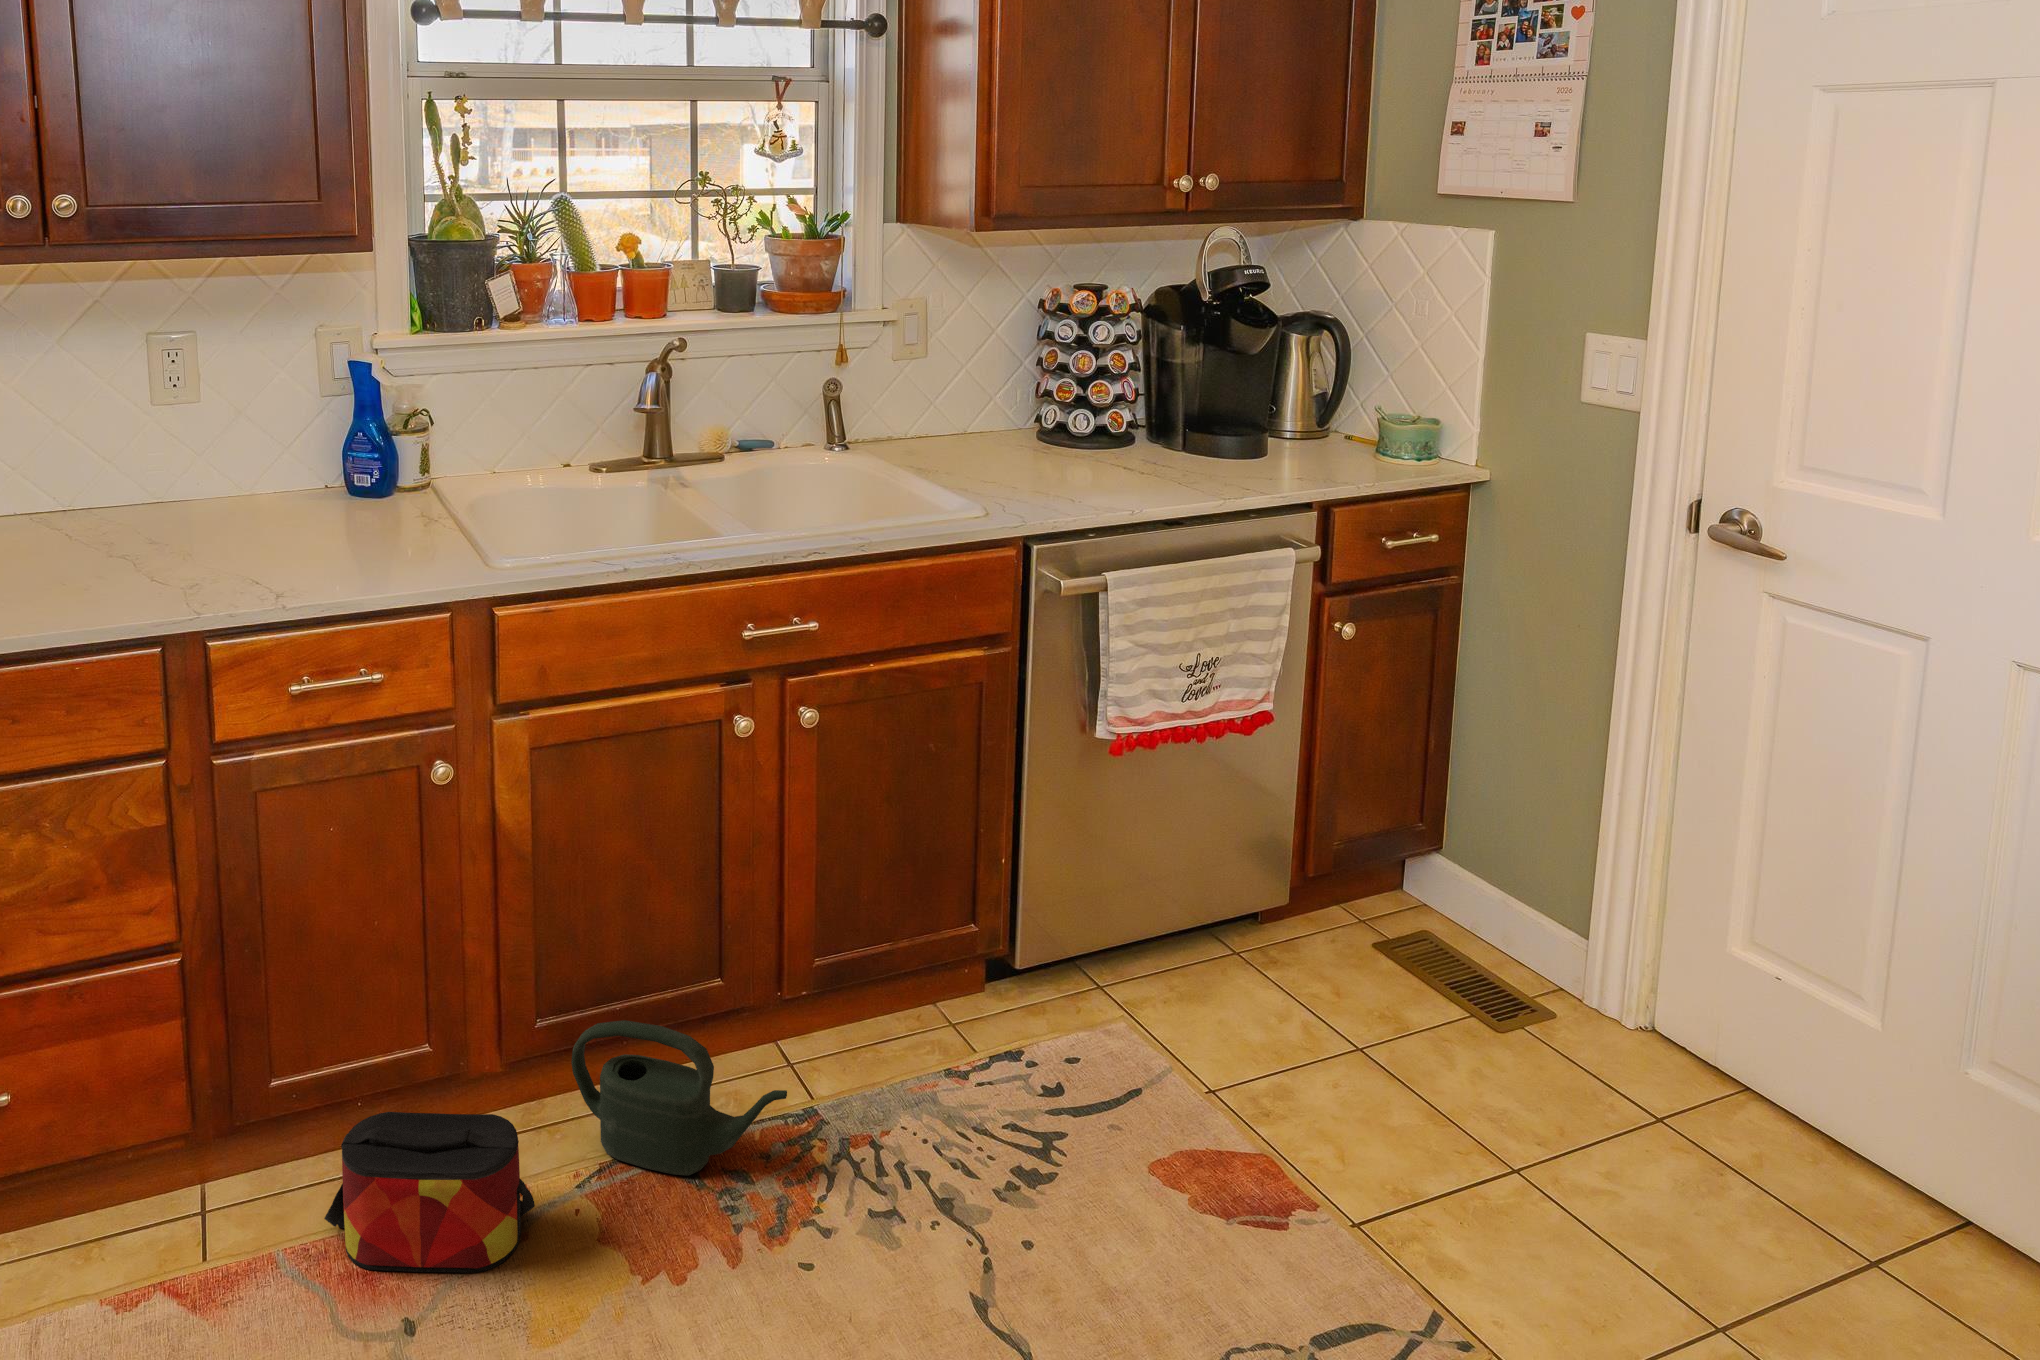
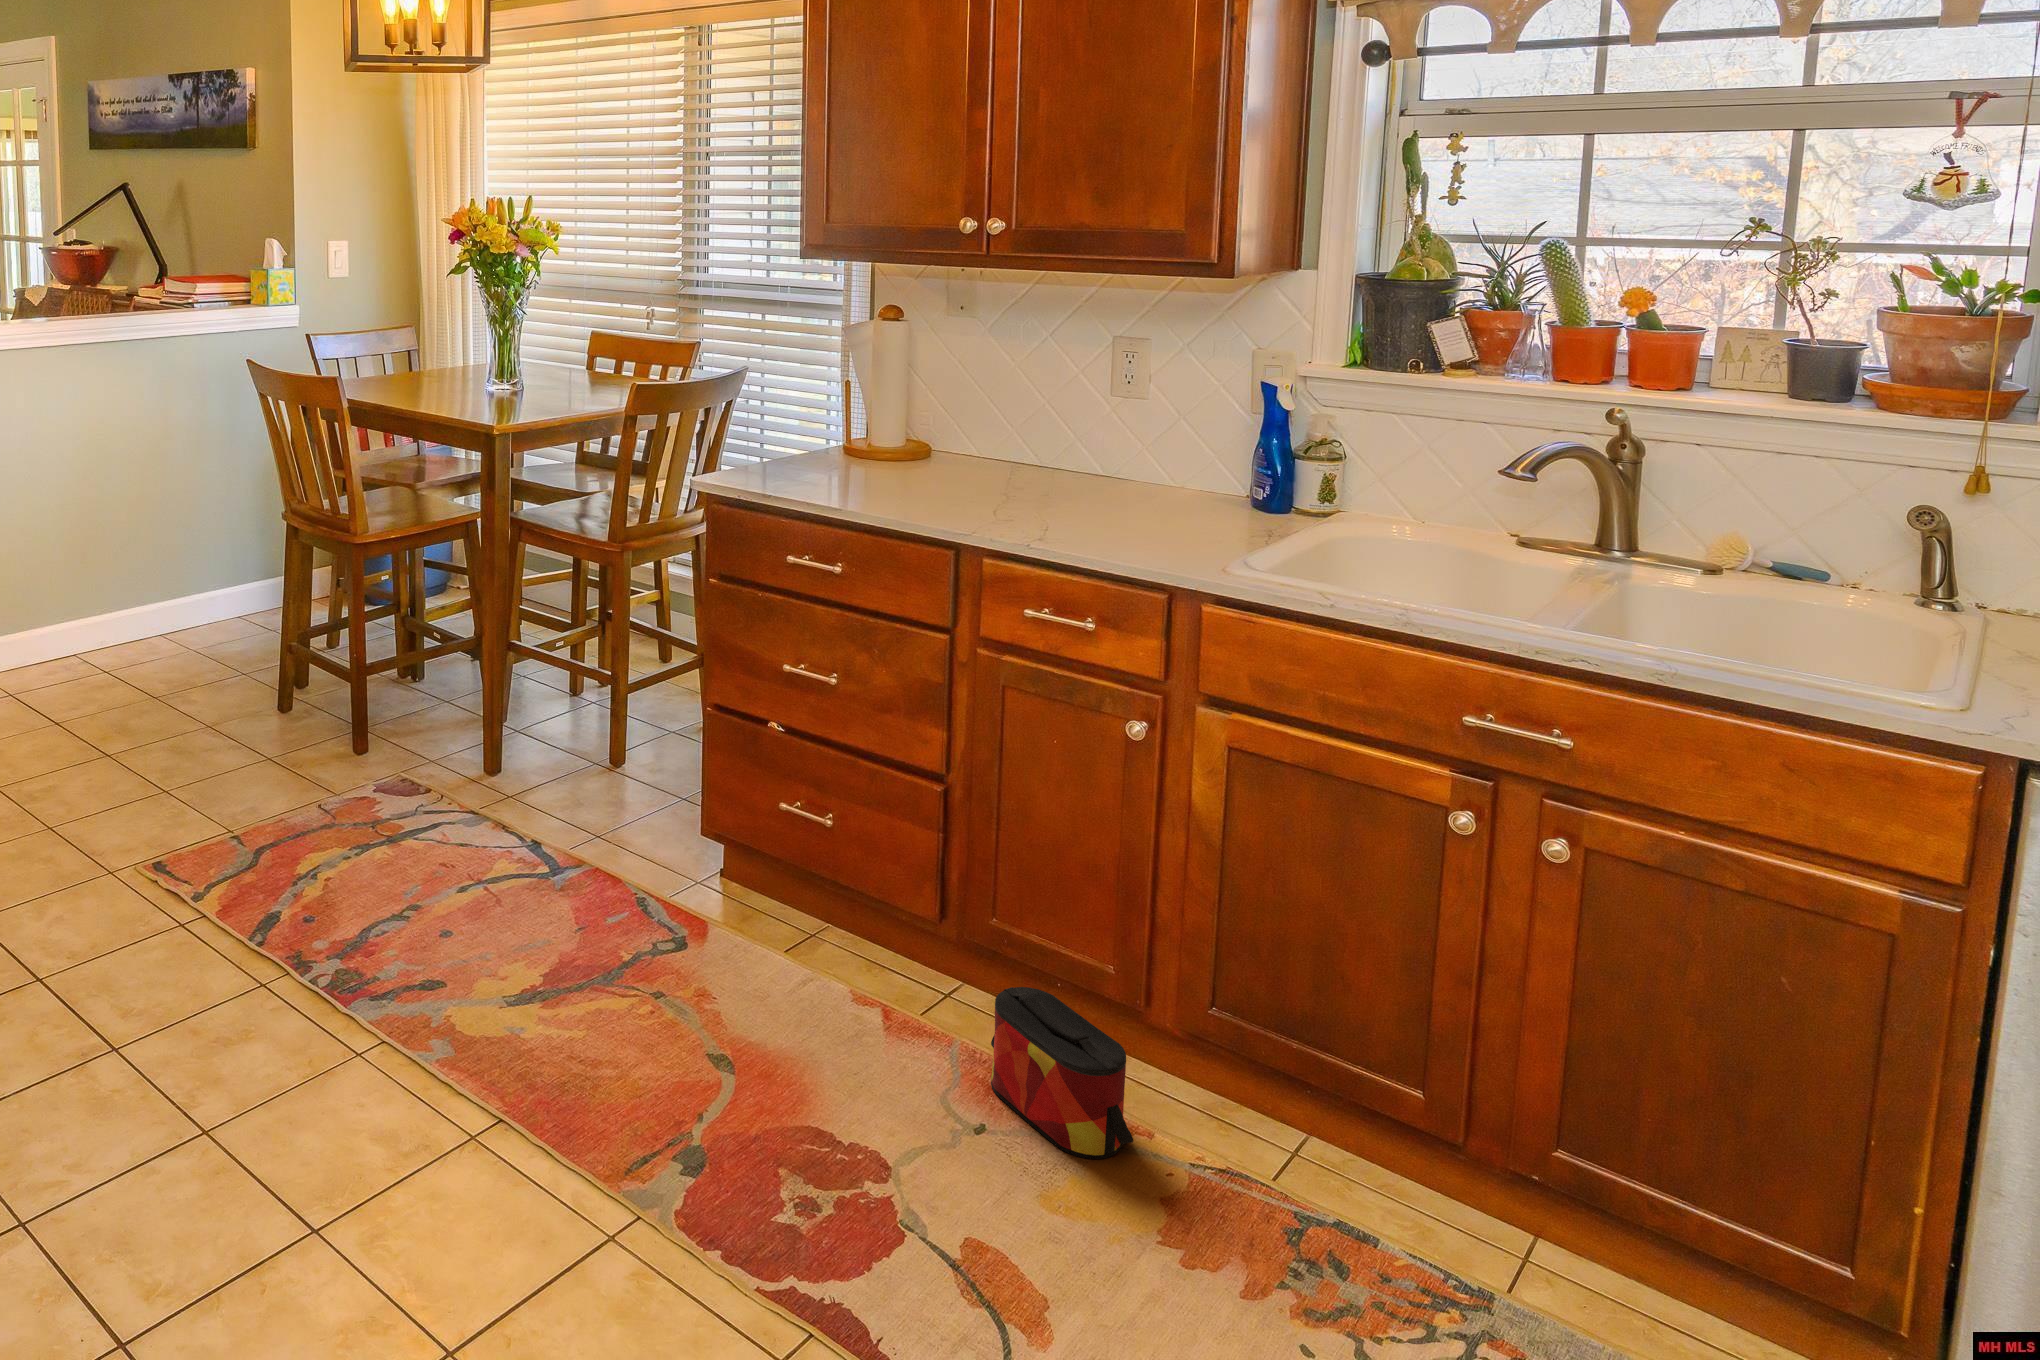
watering can: present [571,1020,787,1176] -> none [1234,1044,1390,1236]

